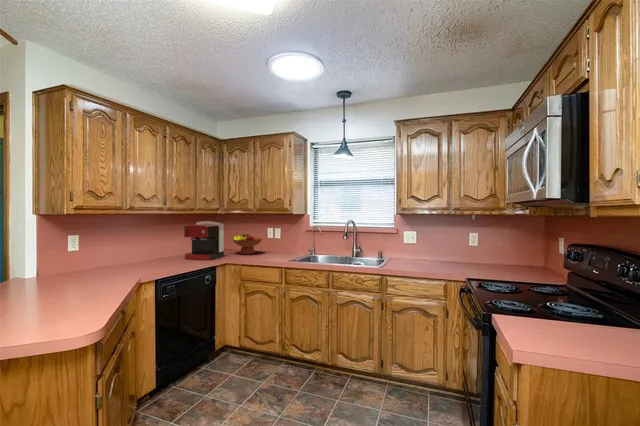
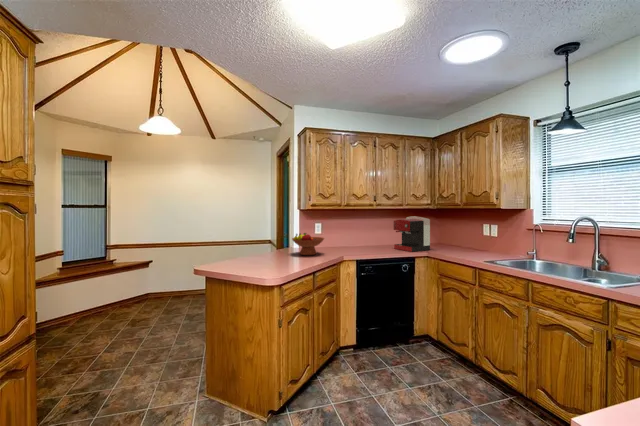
fruit bowl: present [232,234,262,254] -> present [292,233,324,255]

